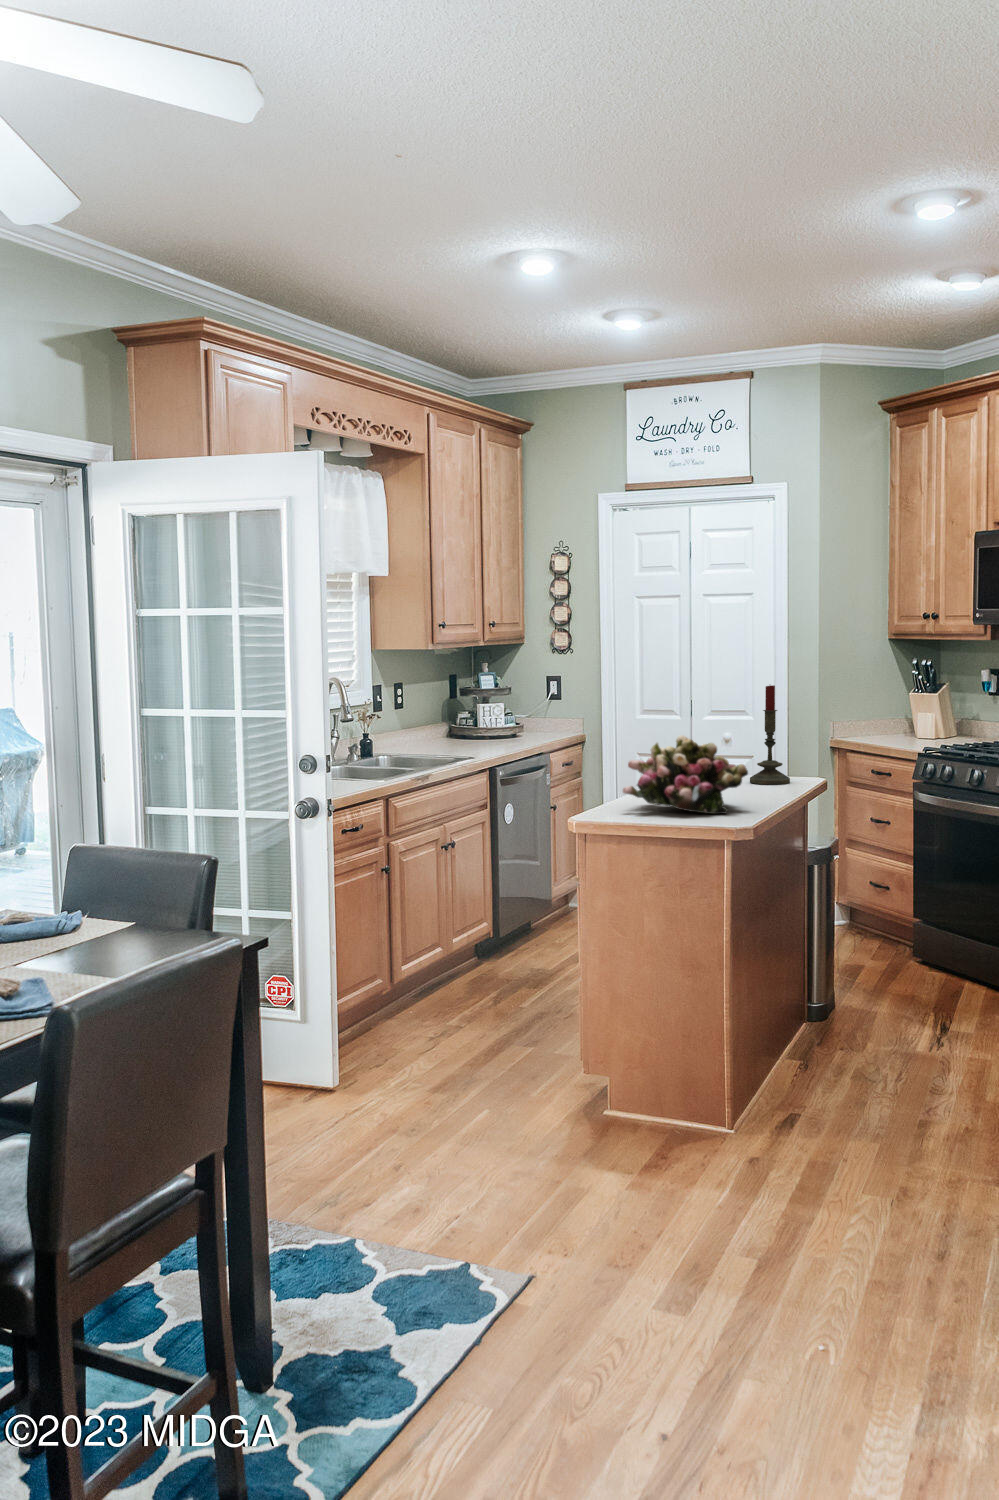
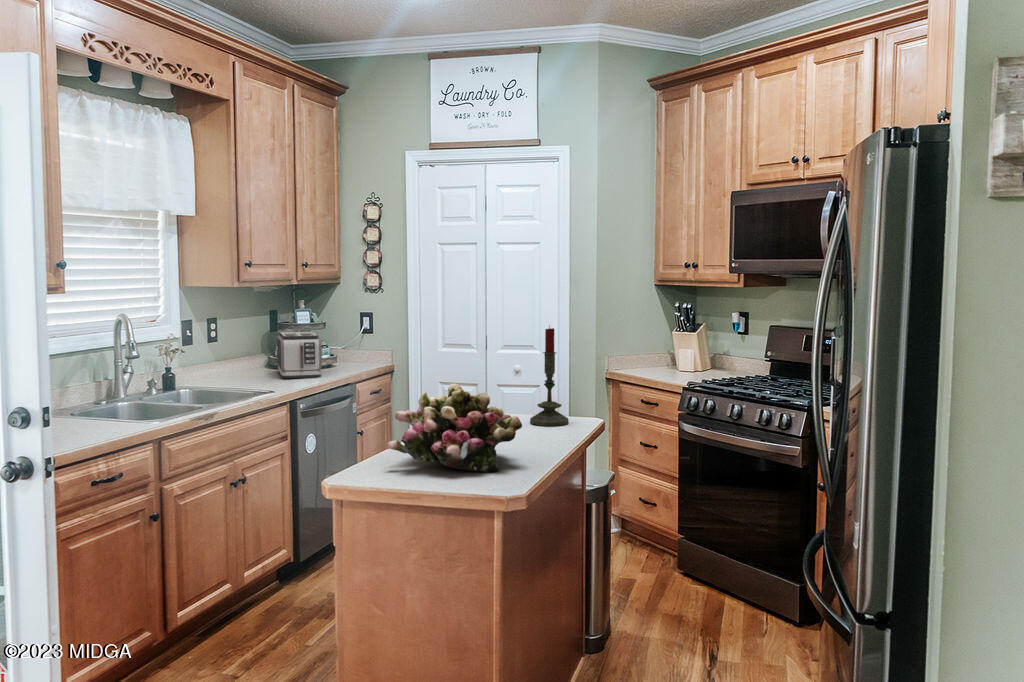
toaster: none [464,697,516,746] -> present [277,332,322,378]

